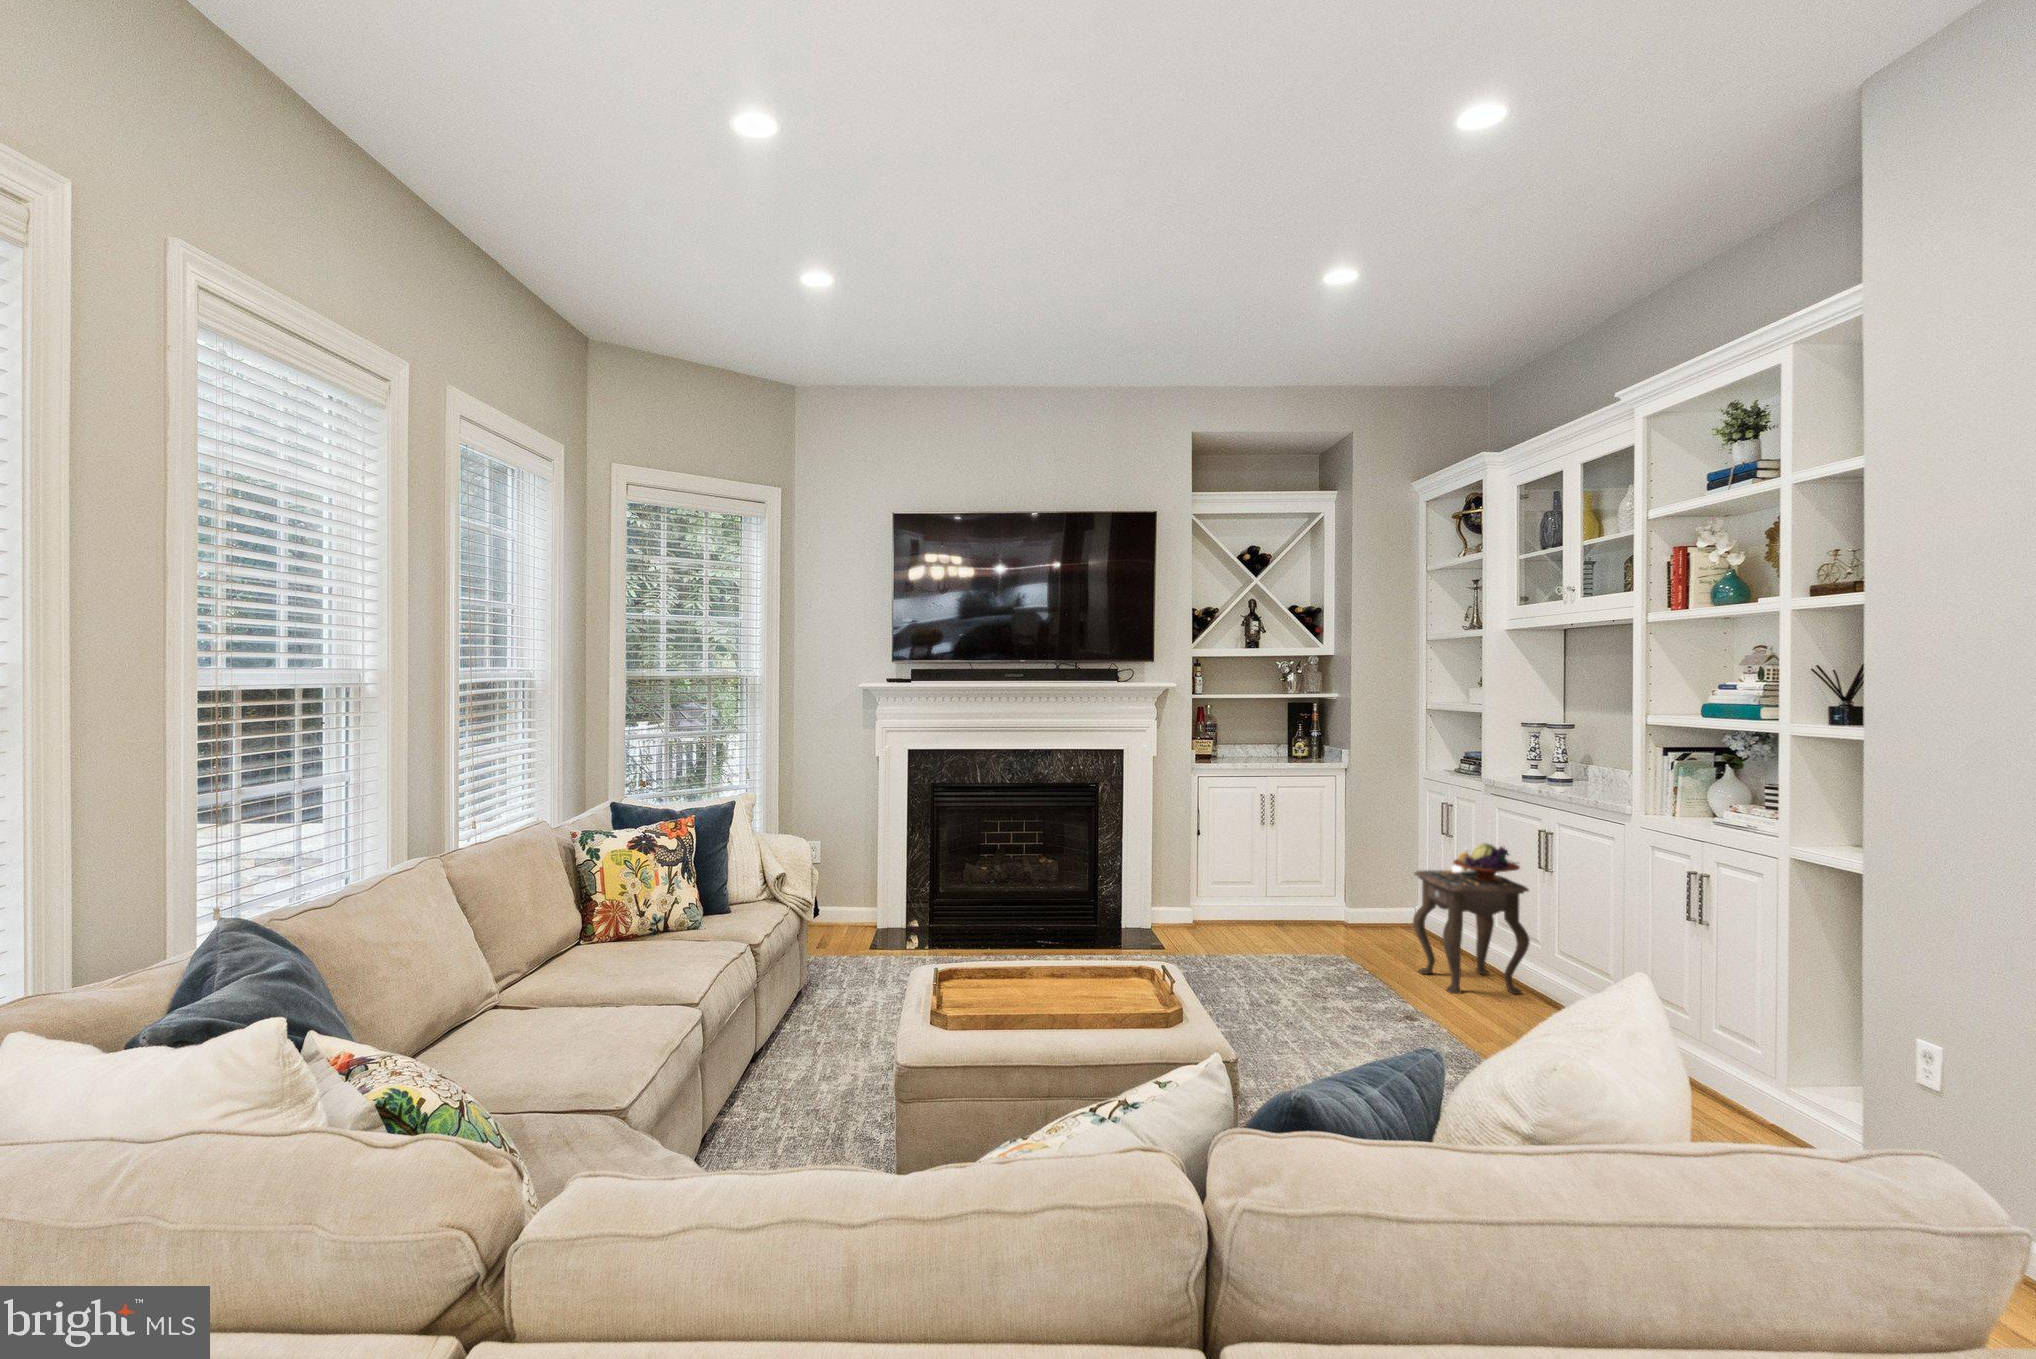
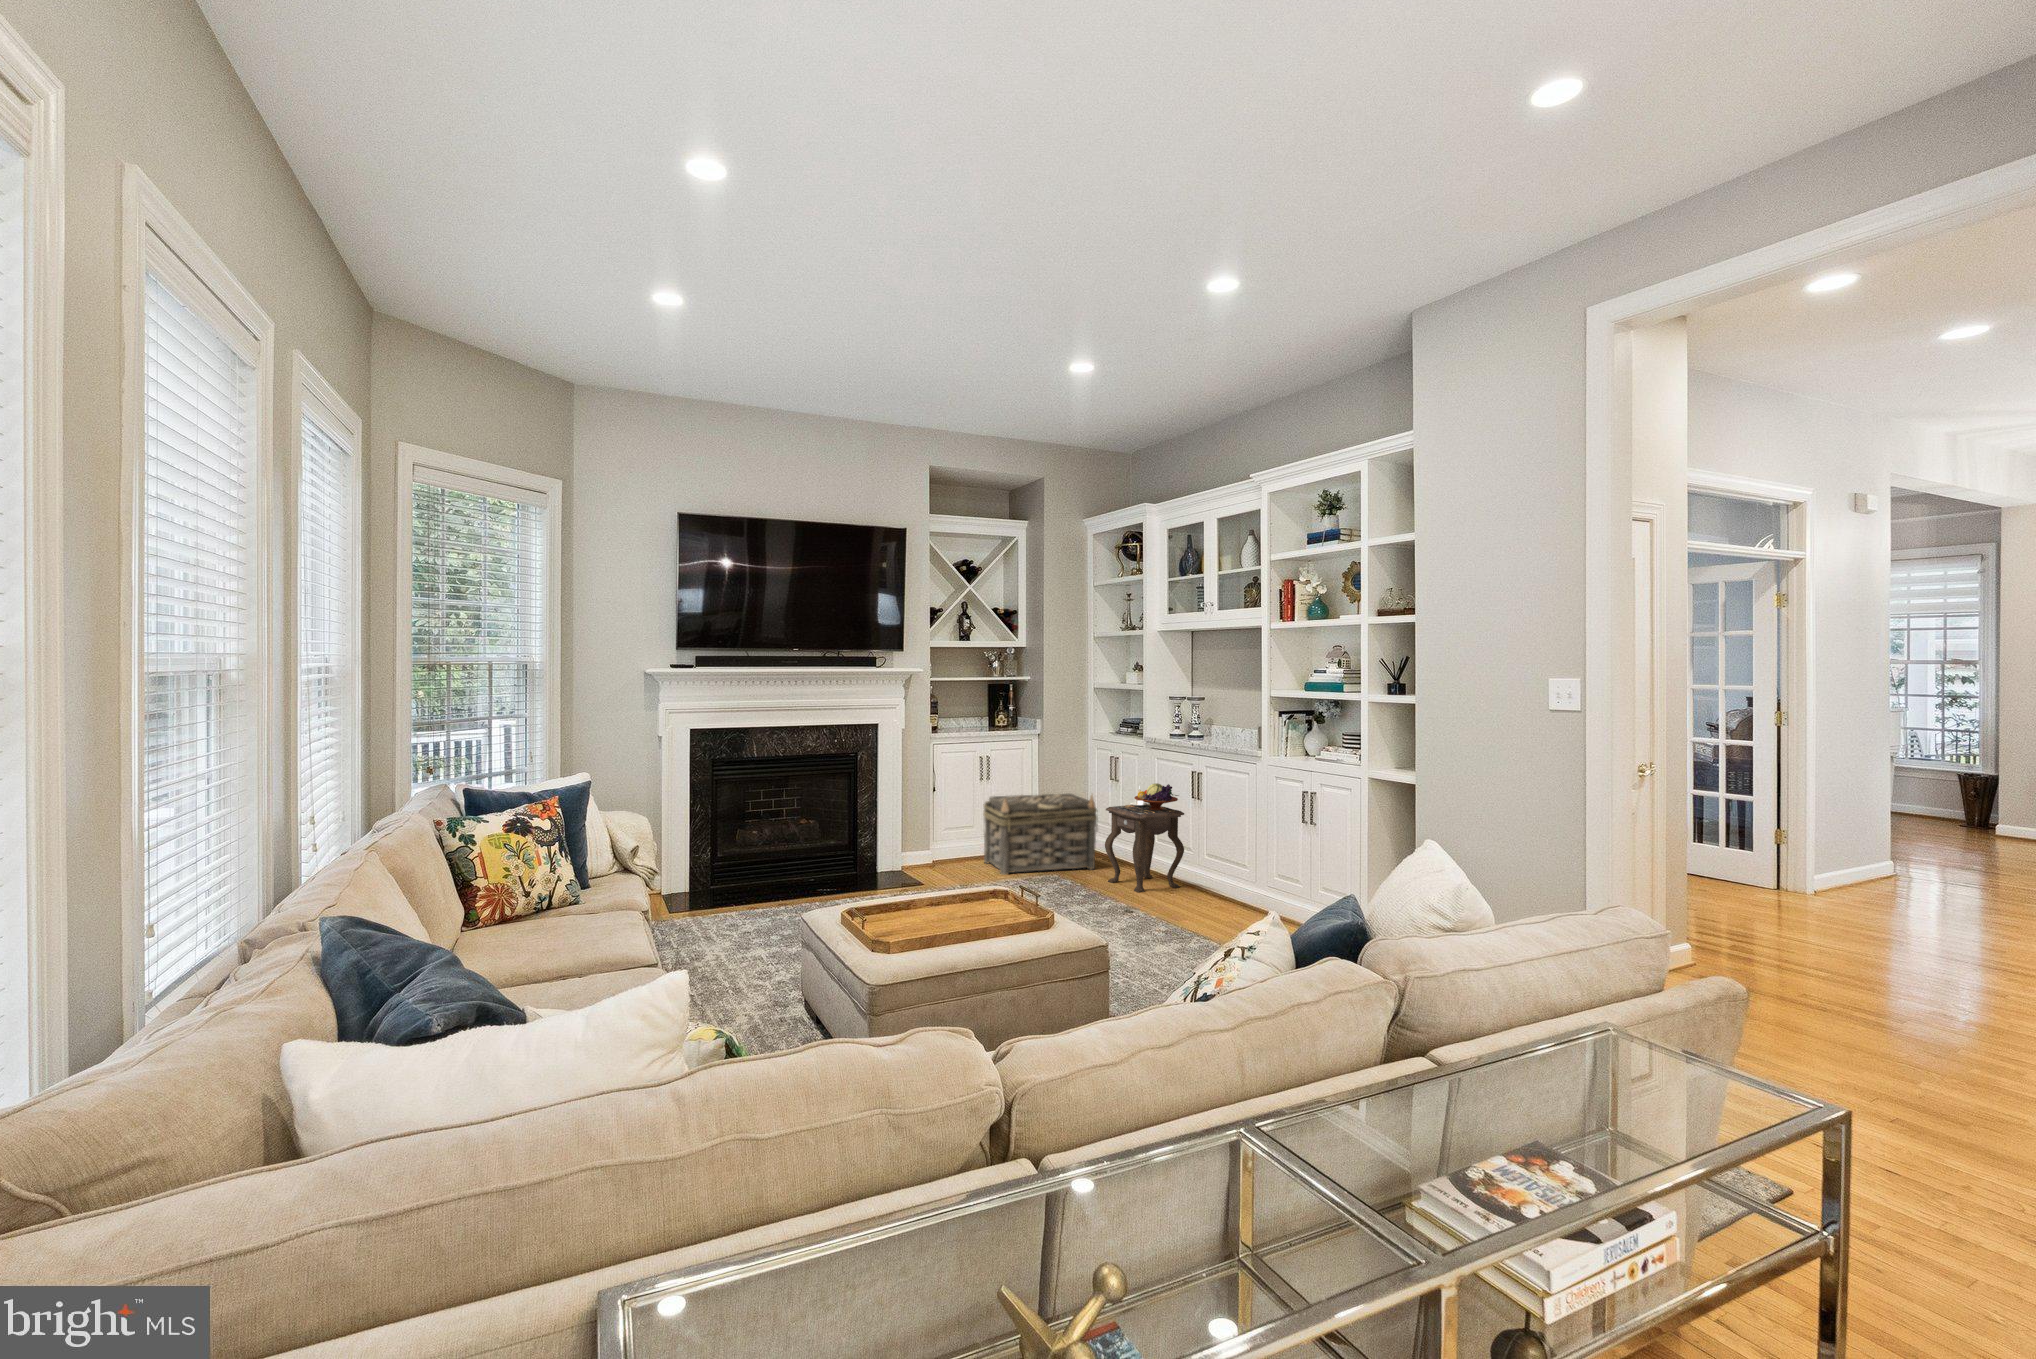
basket: none [1266,844,1418,952] -> present [983,794,1098,875]

